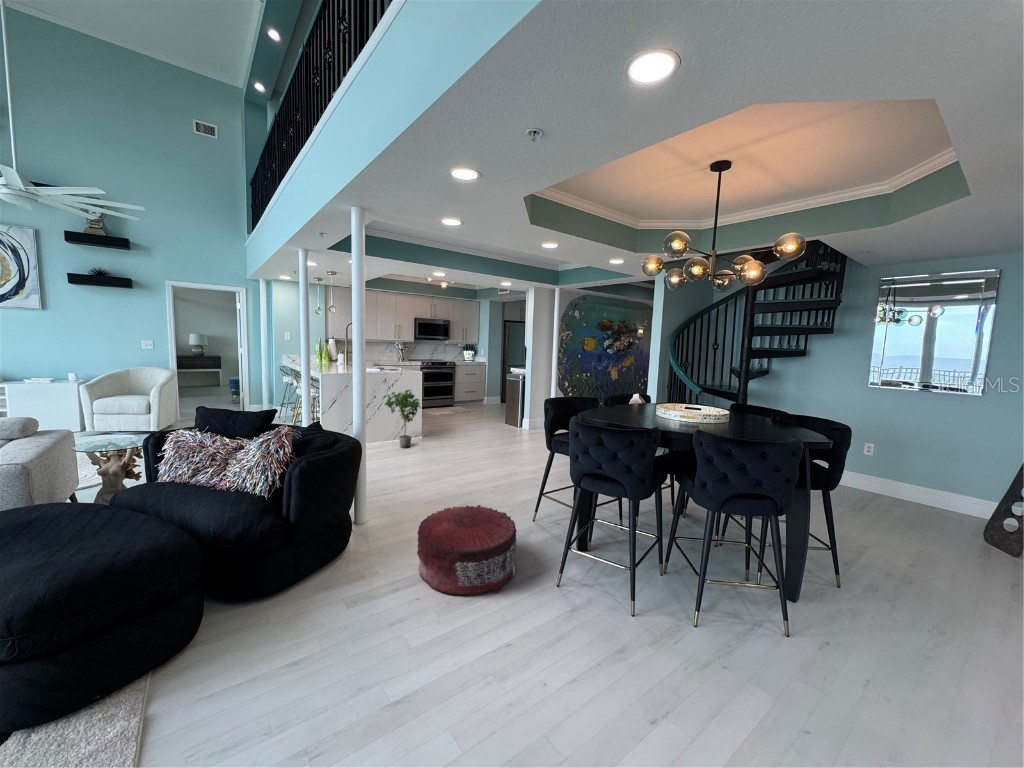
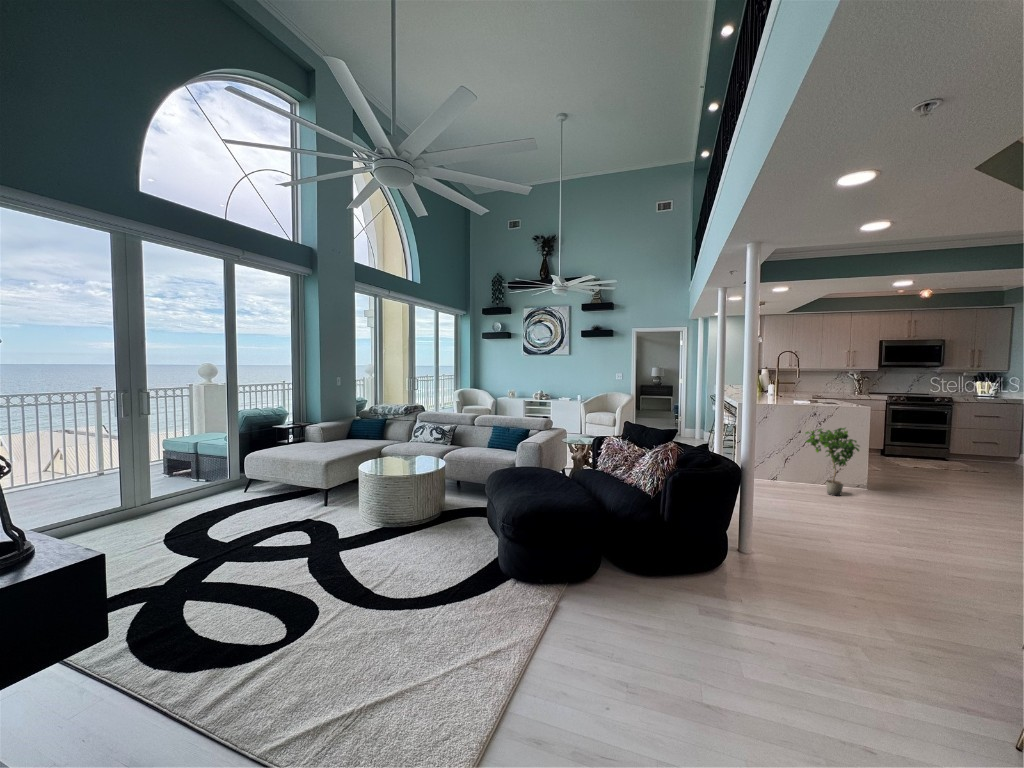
pouf: present [417,505,517,595] -> none [778,558,928,671]

